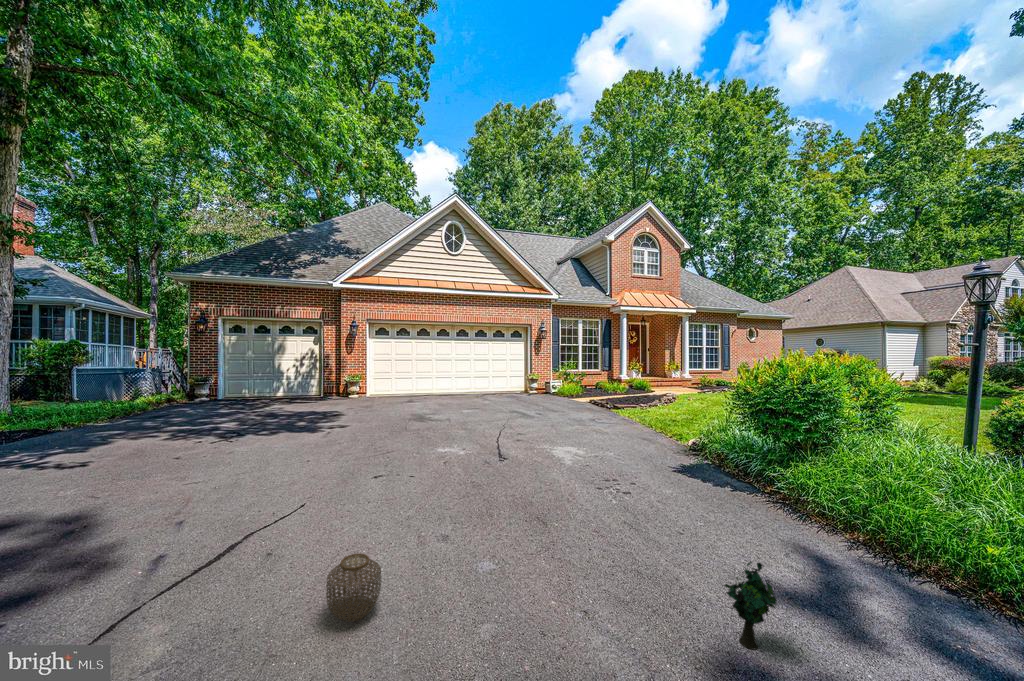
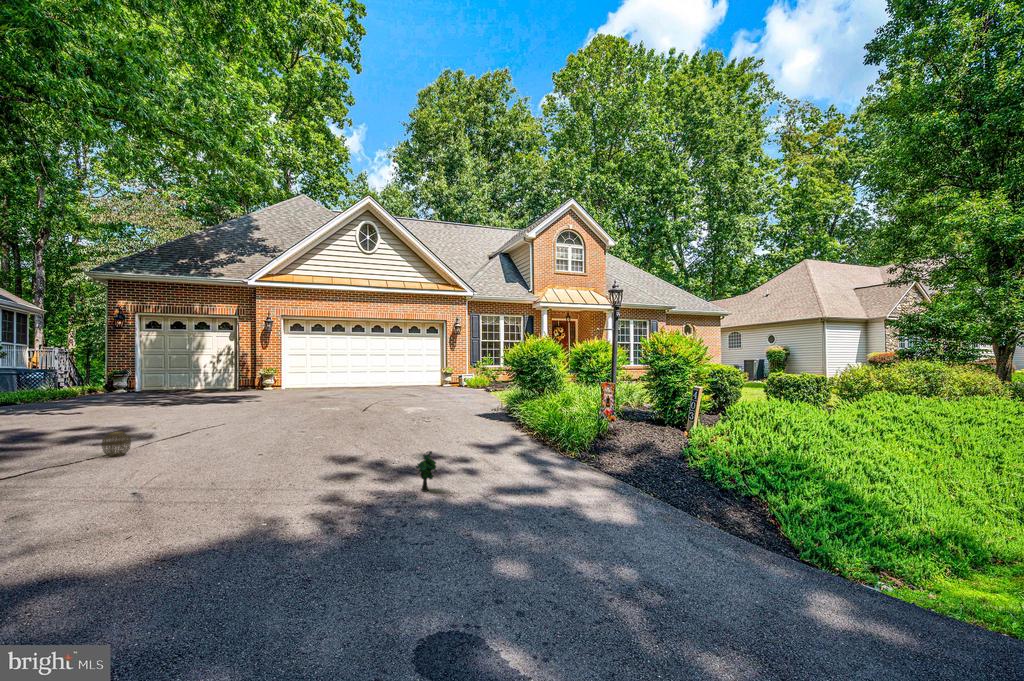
woven basket: present [326,553,381,622] -> present [102,431,131,457]

